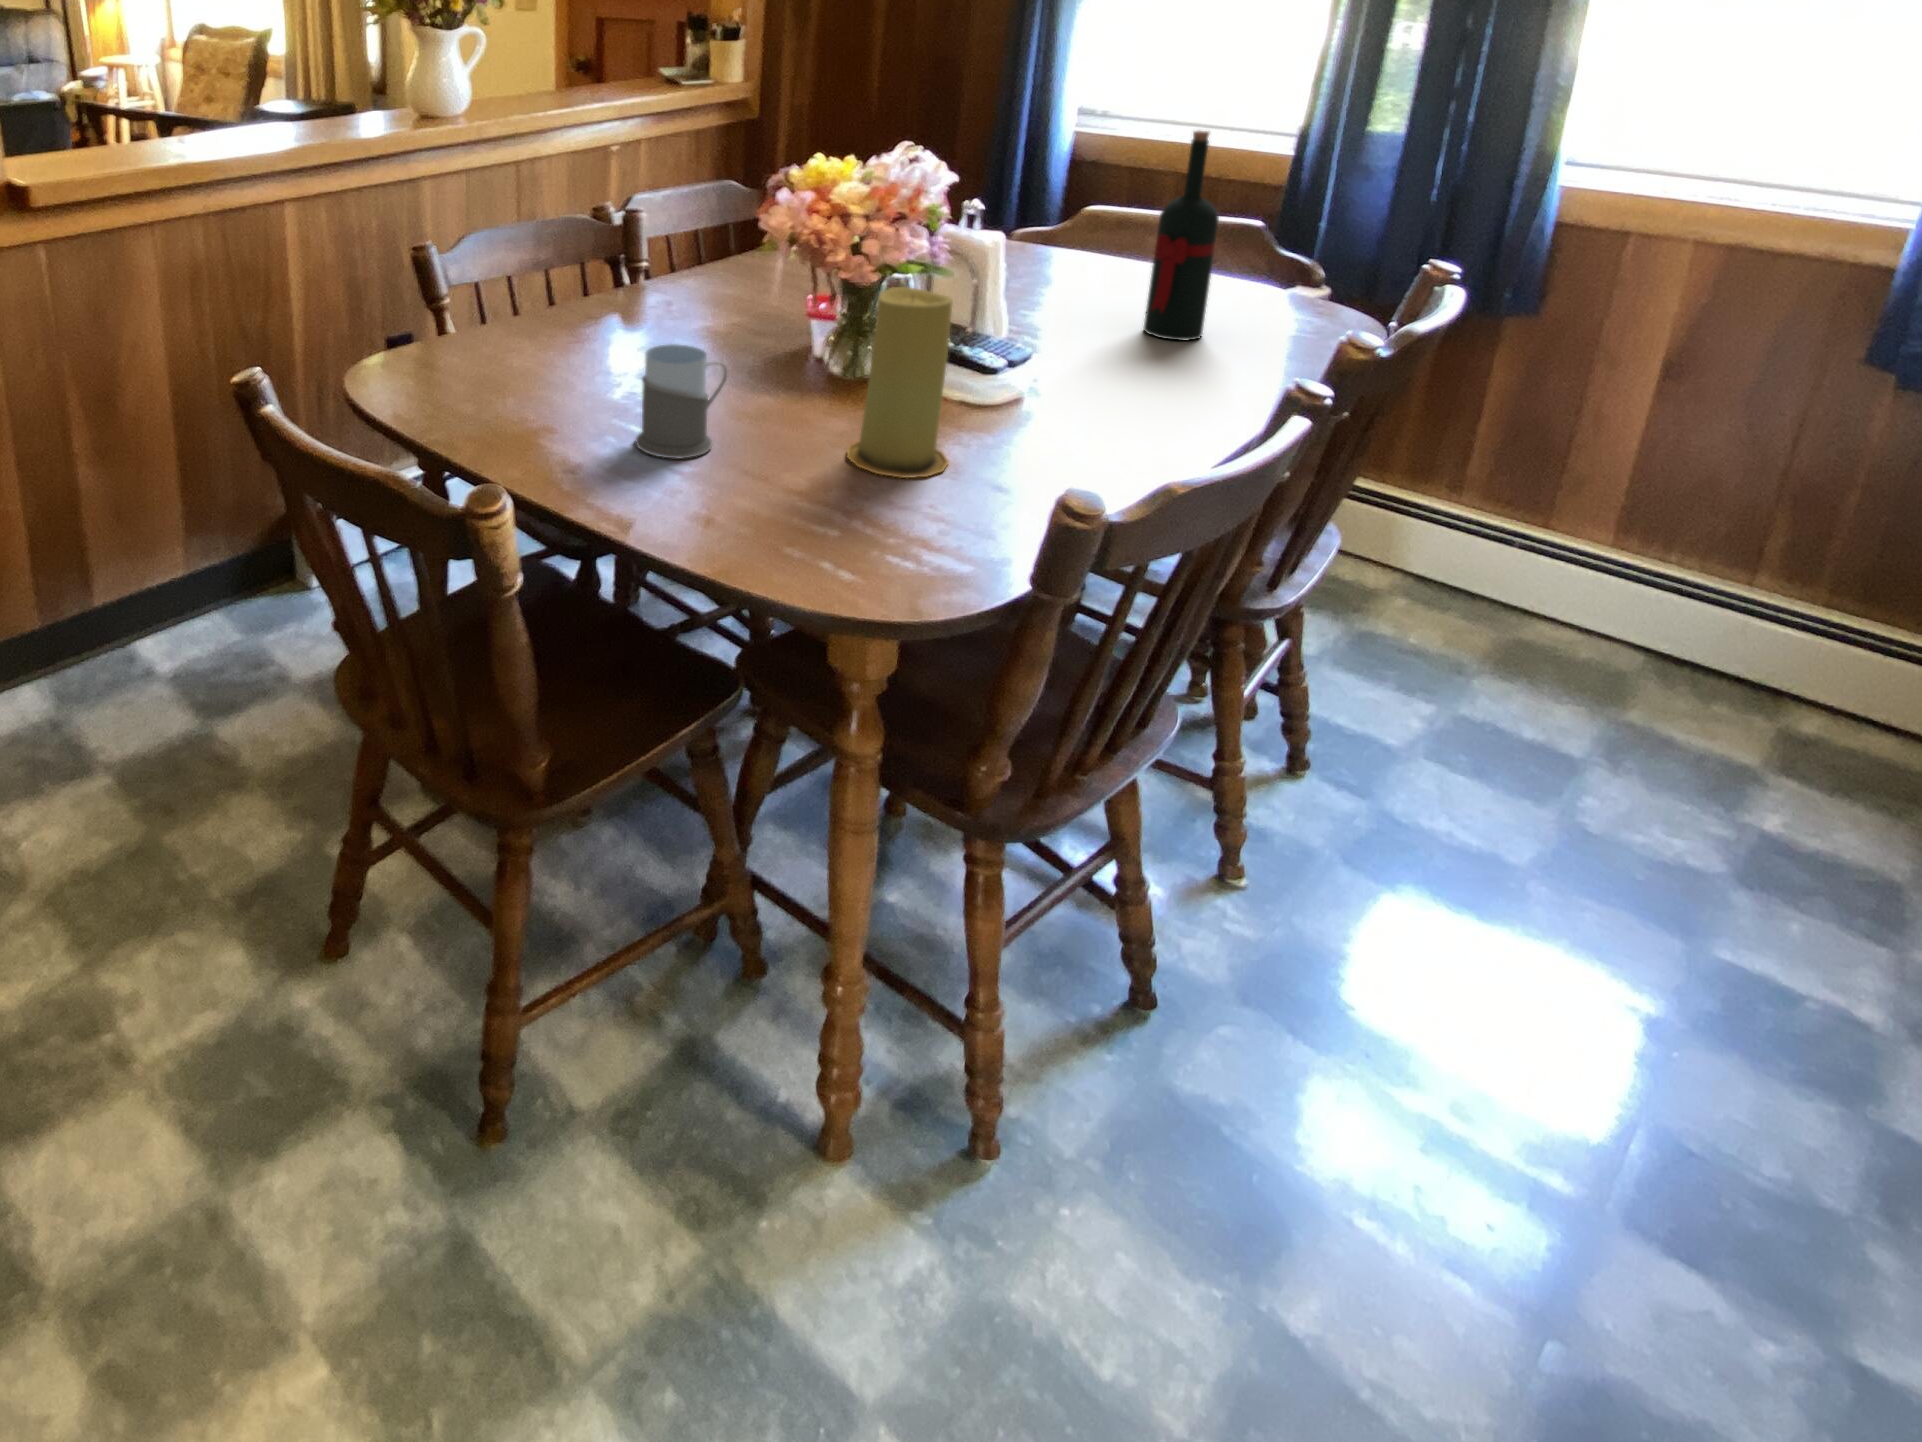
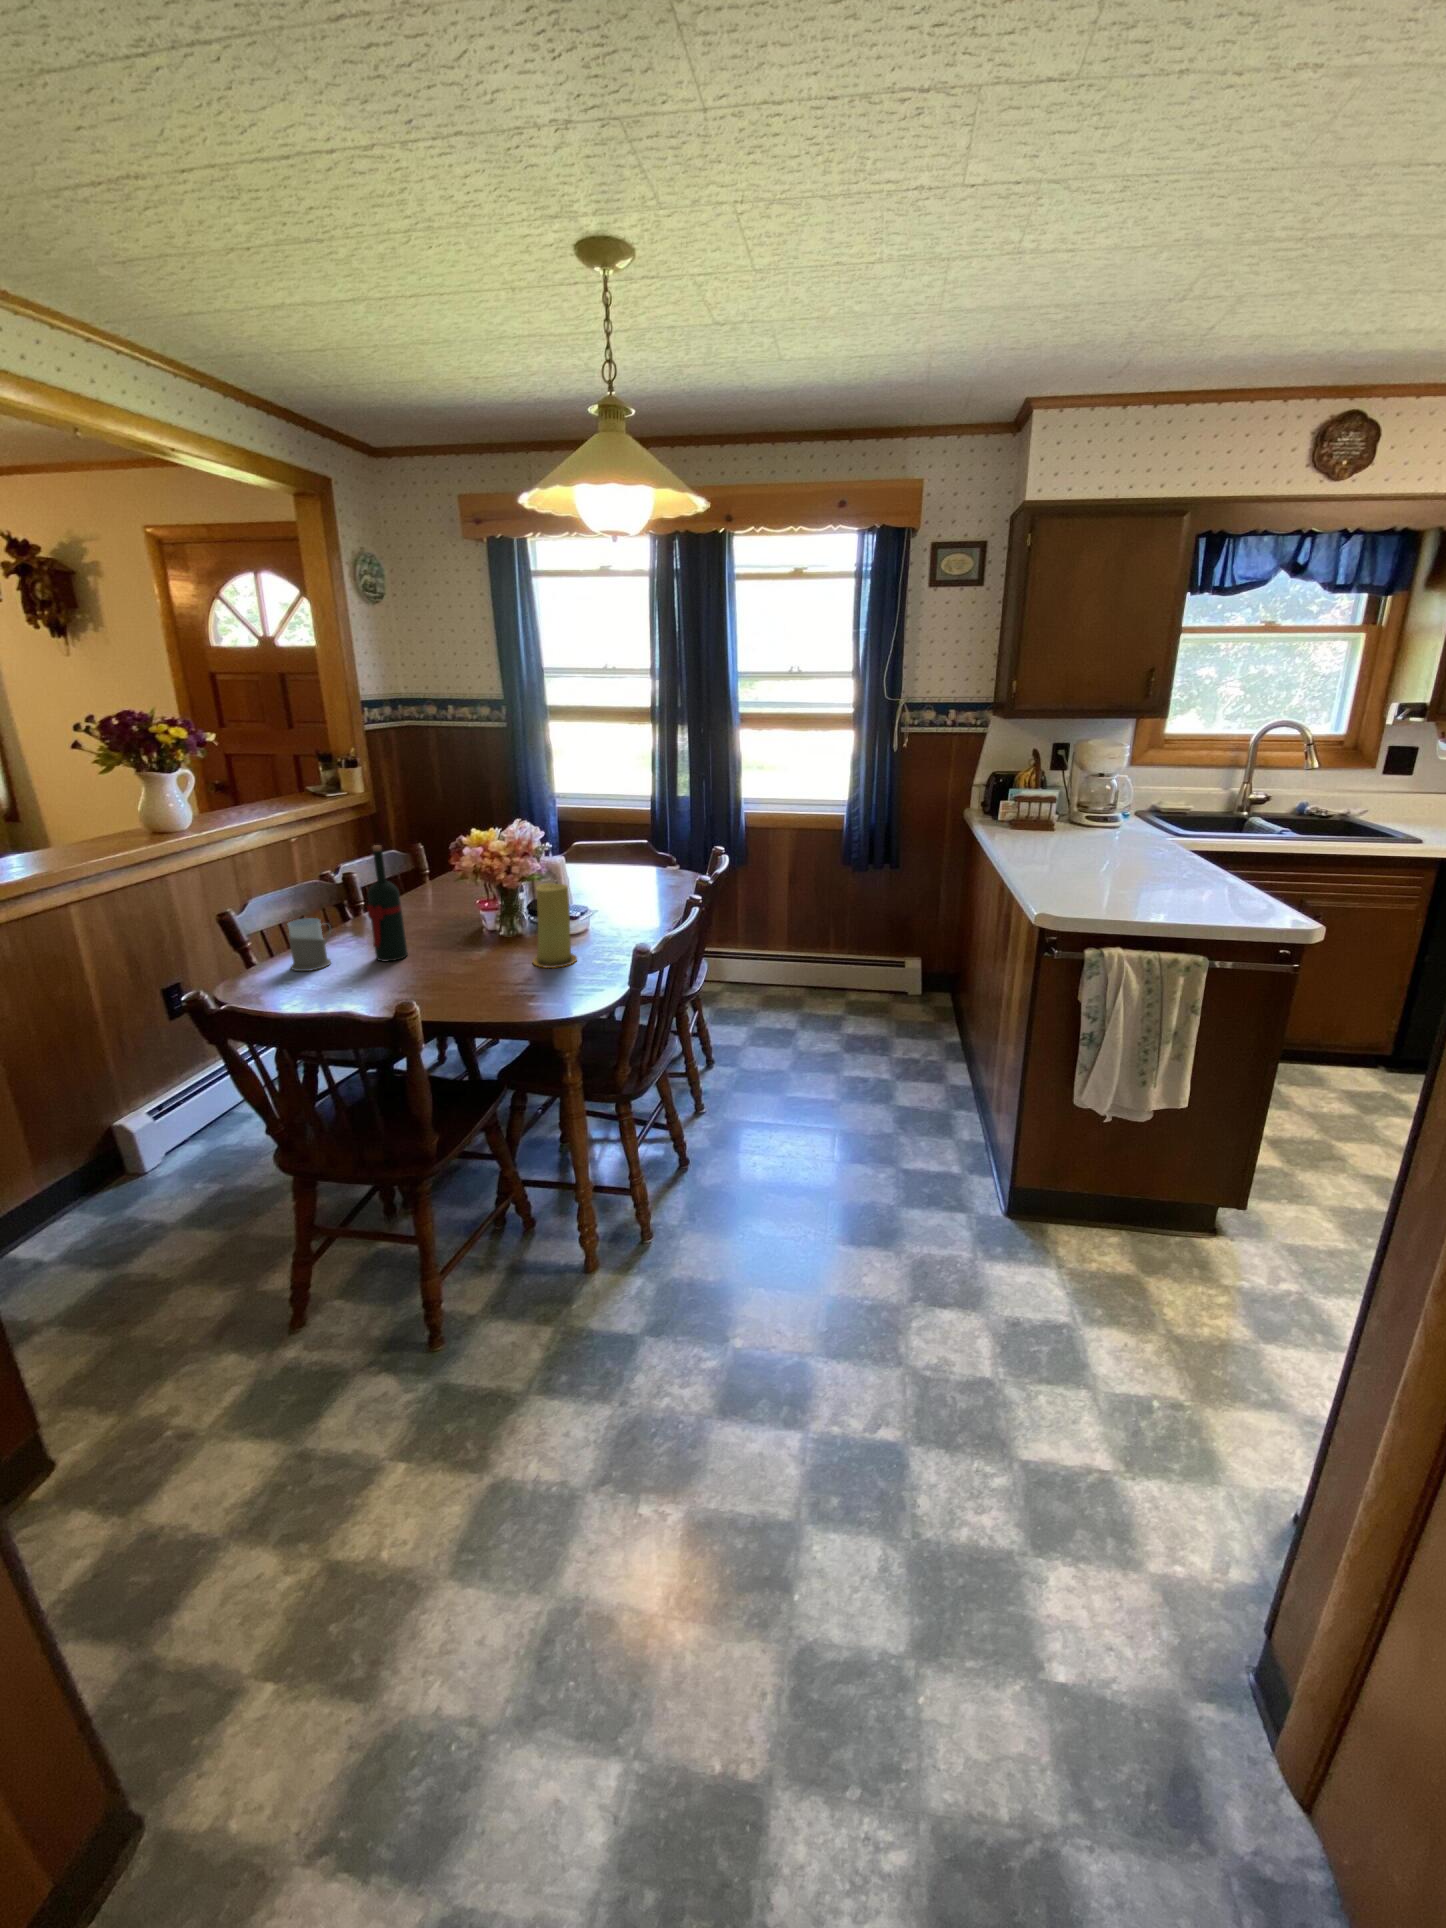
wine bottle: present [1144,131,1219,340] -> present [367,845,408,961]
mug: present [636,344,727,458] -> present [288,918,332,971]

